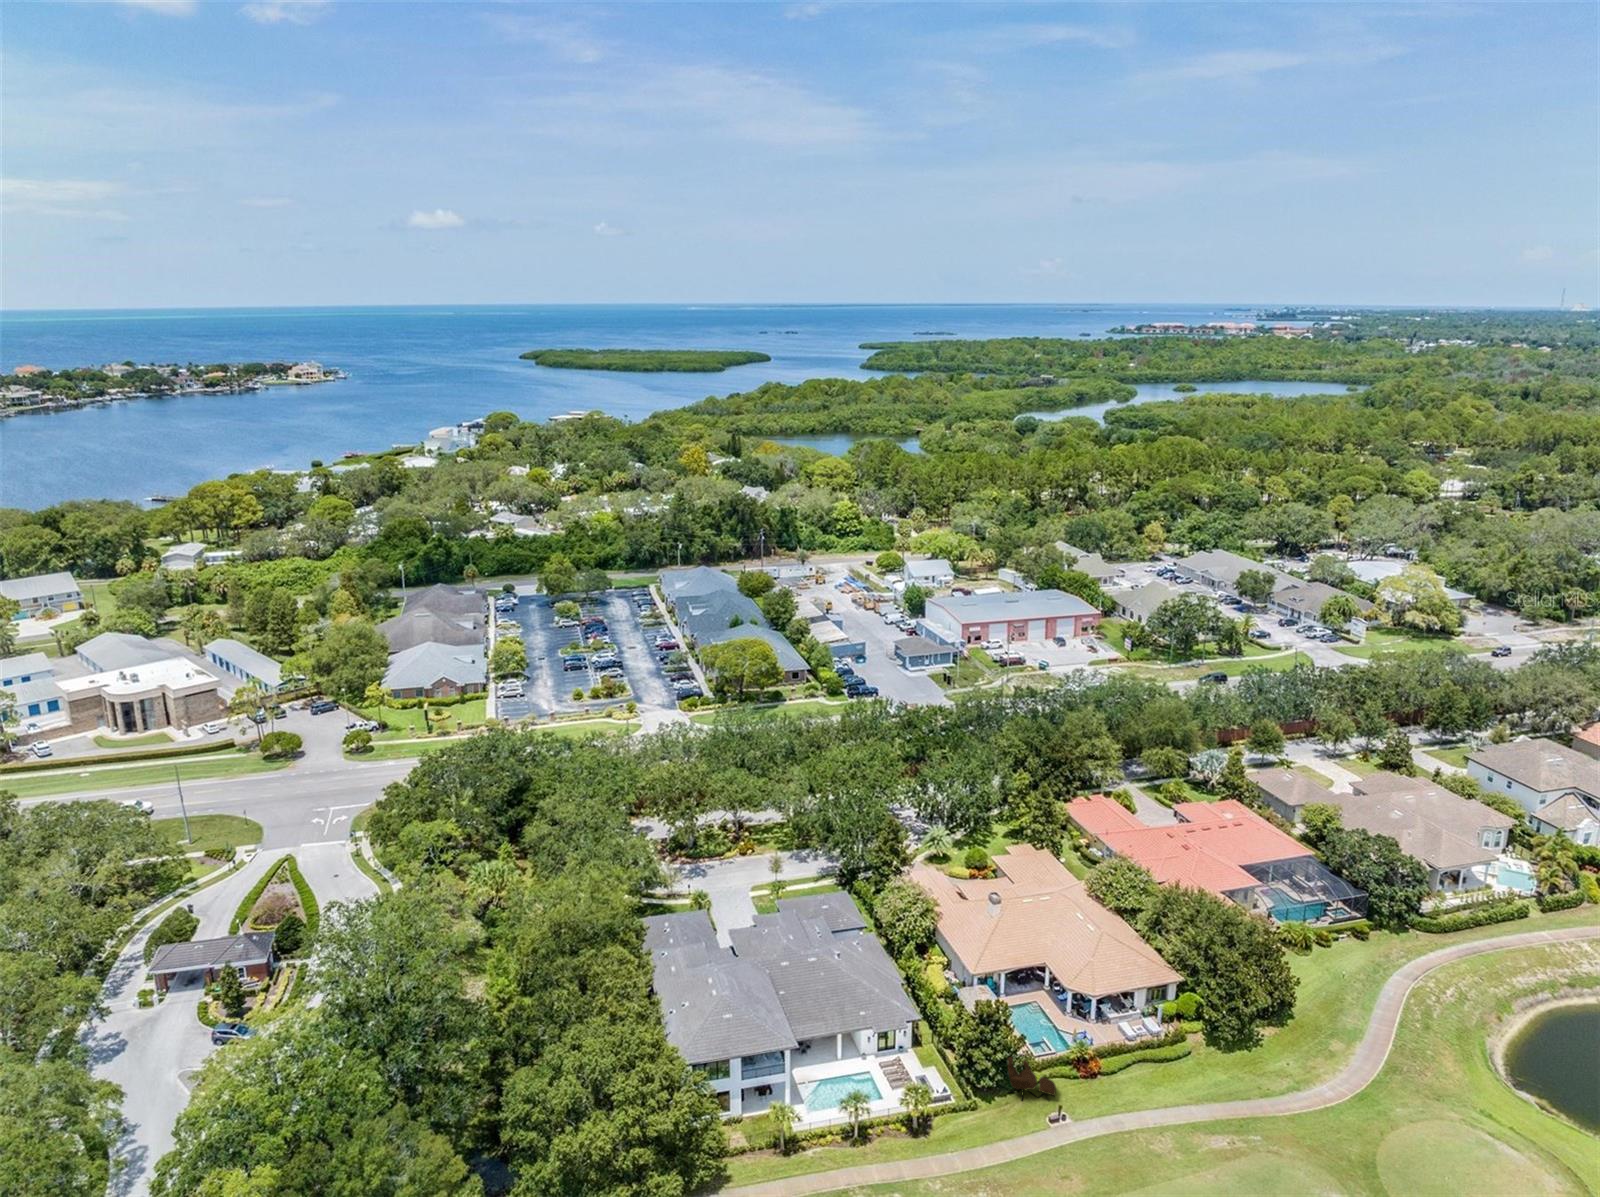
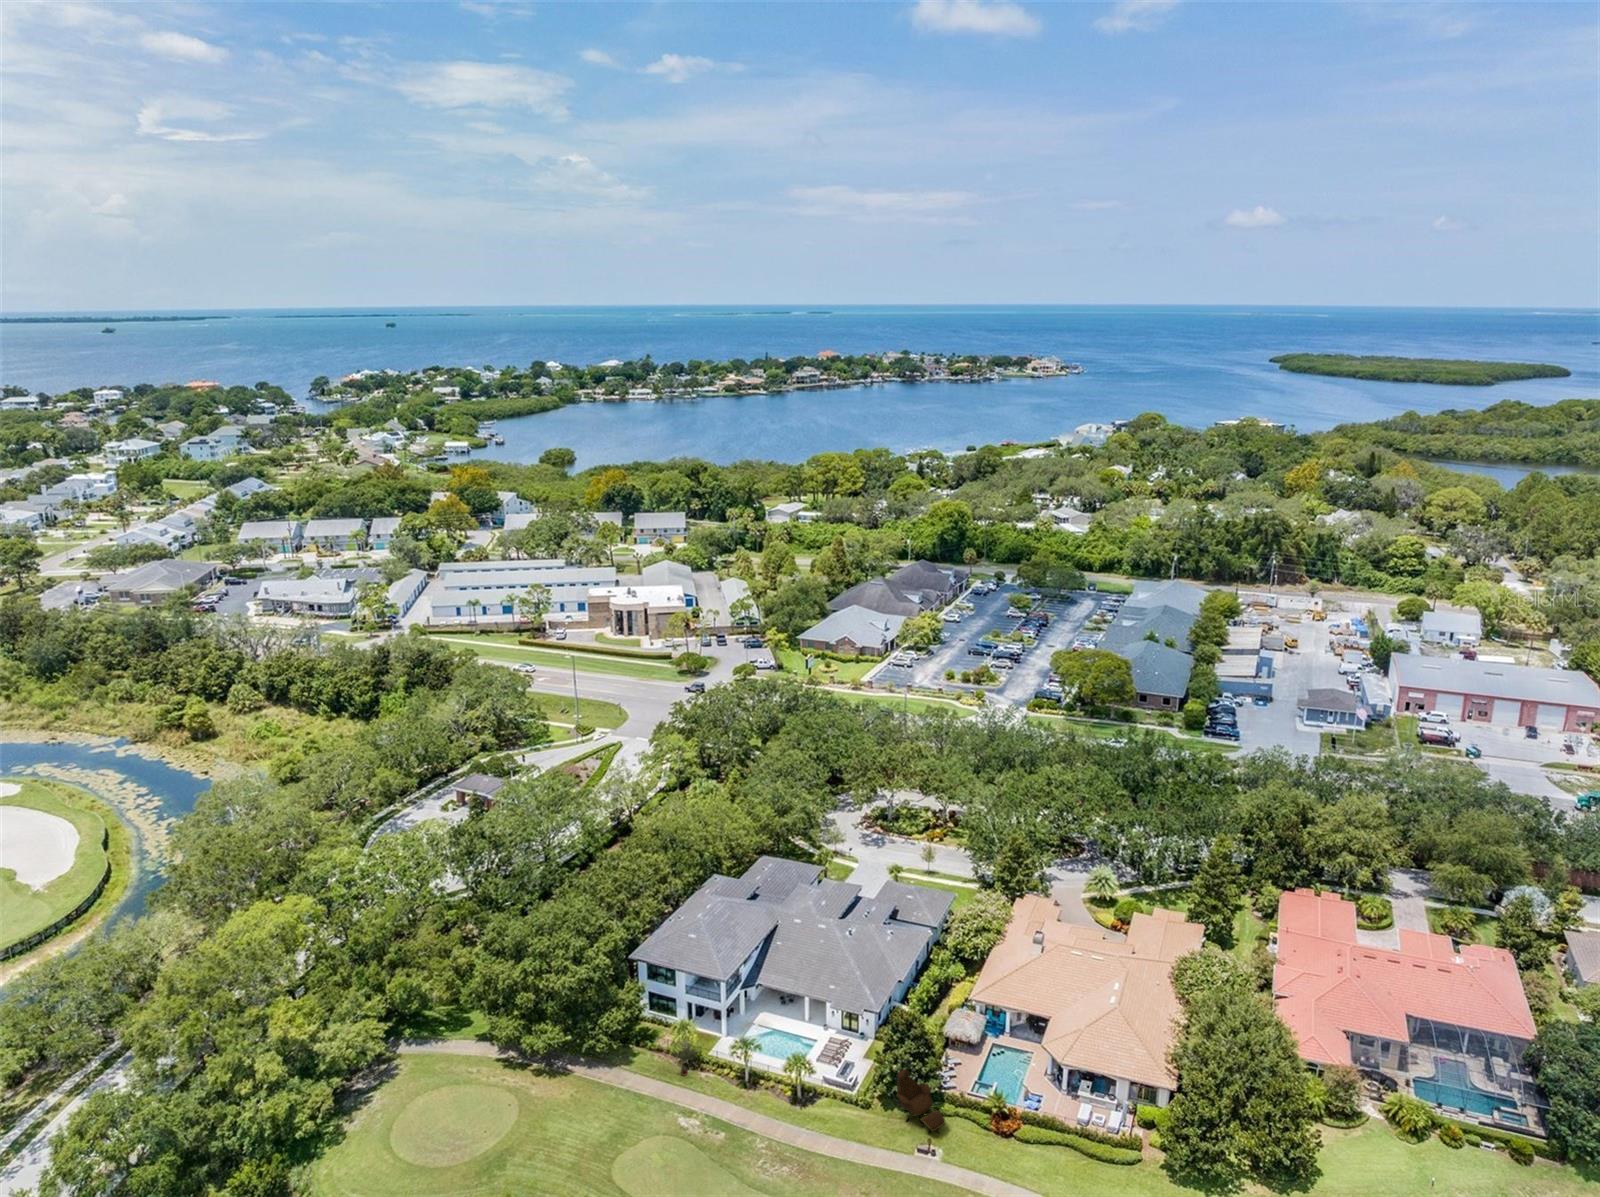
potted tree: none [782,1125,814,1167] -> present [672,1043,696,1075]

